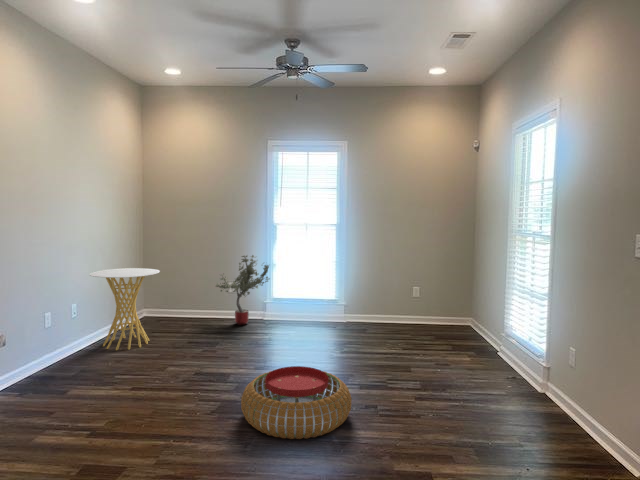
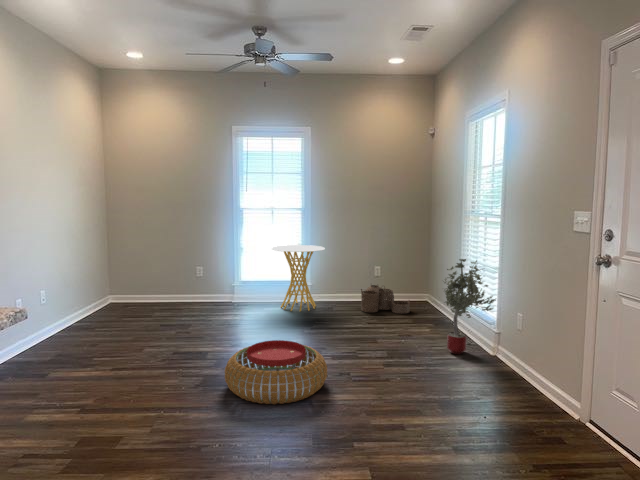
potted tree: present [216,255,269,325] -> present [444,259,496,354]
side table: present [89,268,160,350] -> present [272,245,325,311]
woven basket: none [396,305,449,339] -> present [361,285,410,314]

